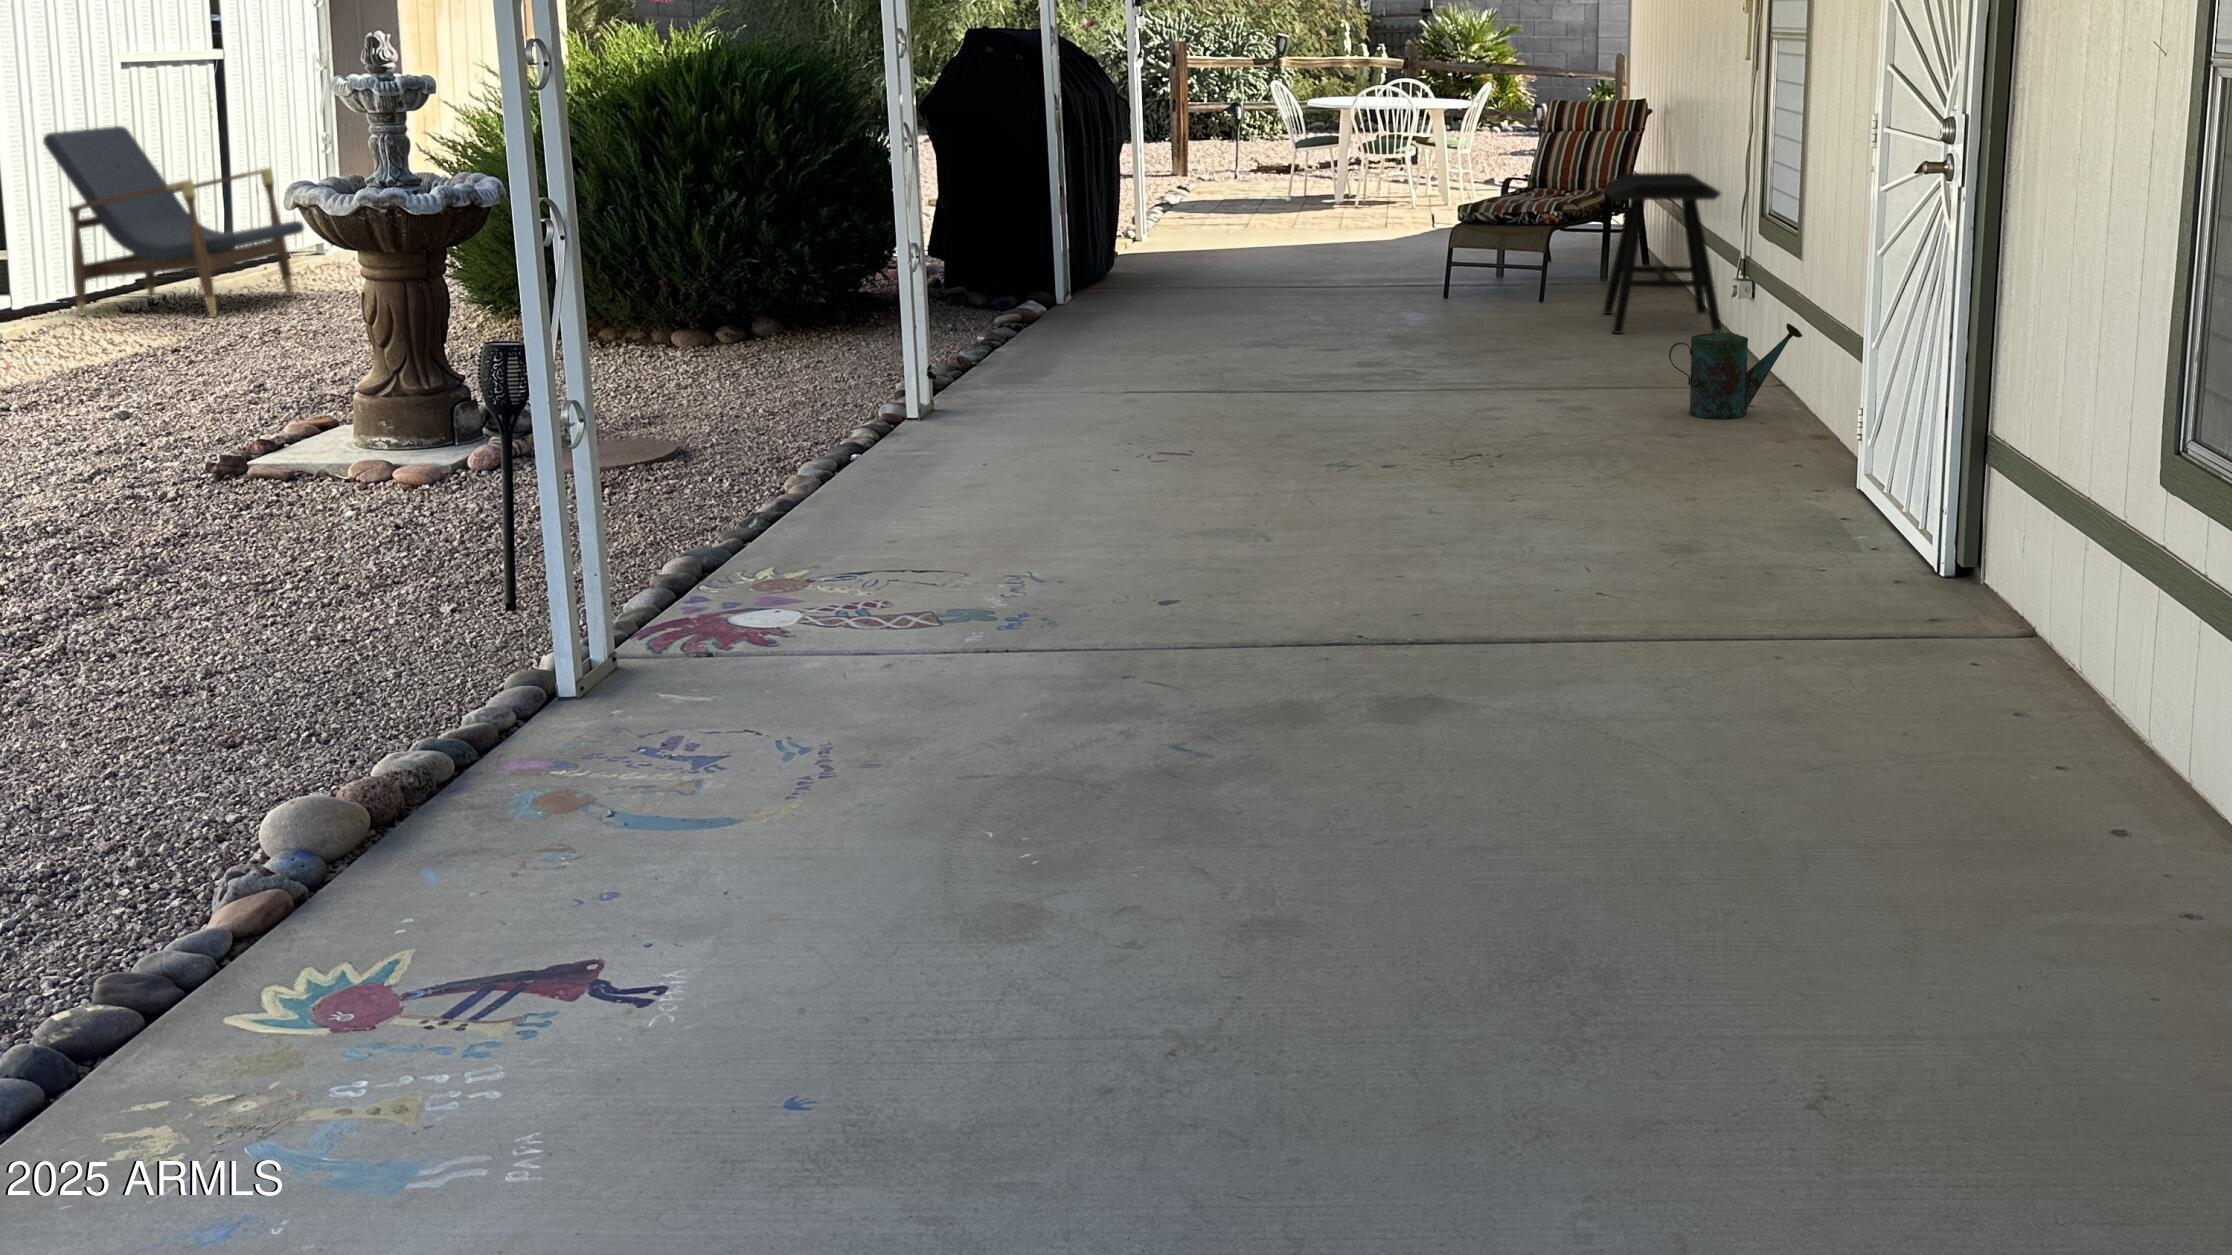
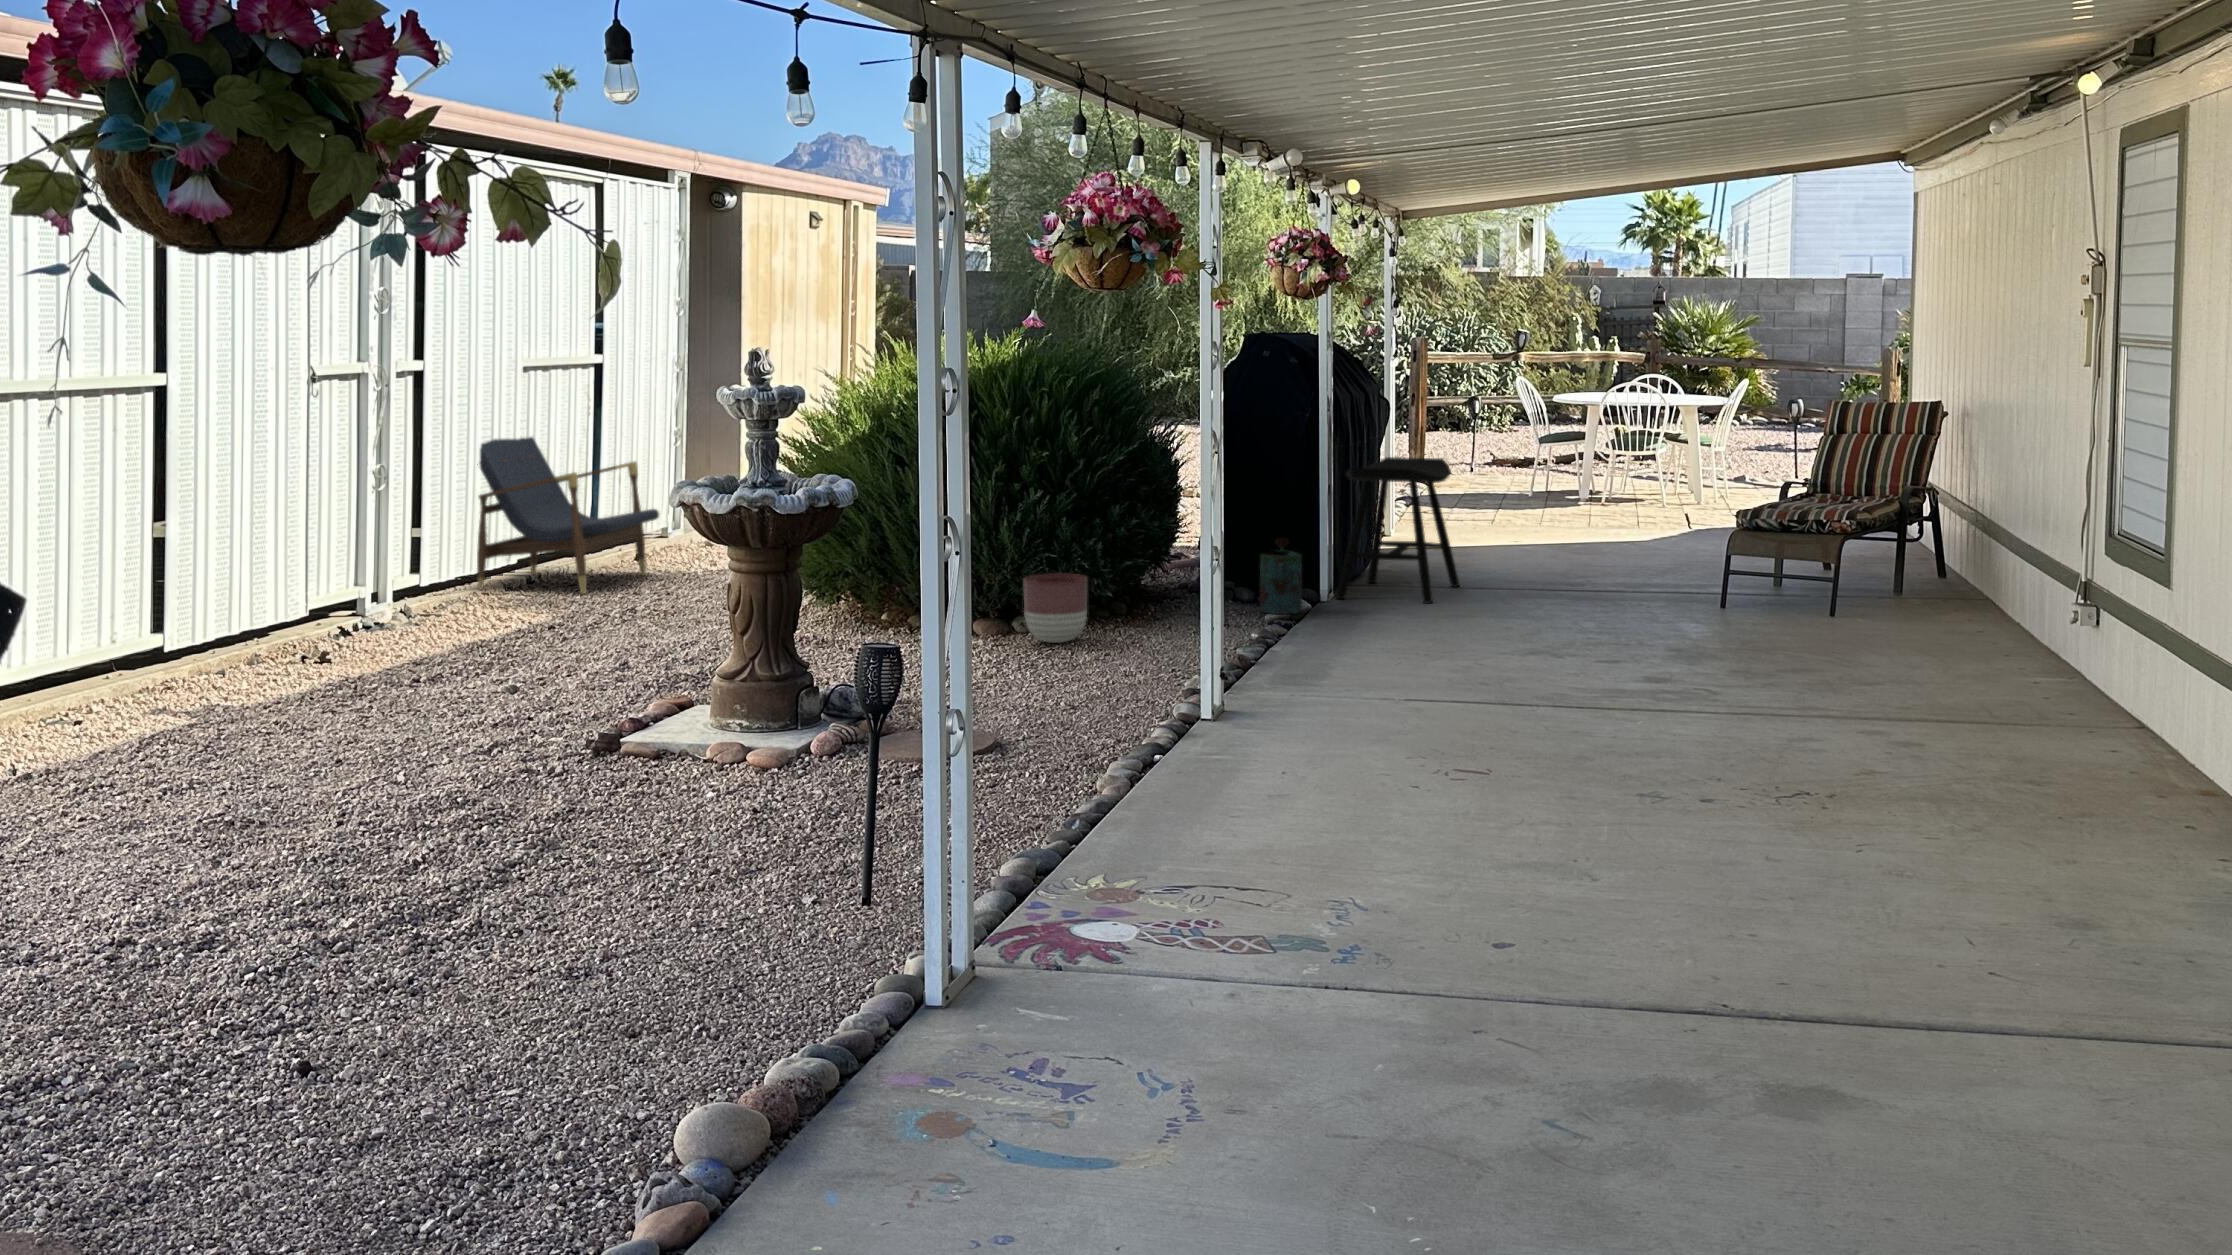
stool: present [1603,173,1722,334] -> present [1336,457,1459,603]
planter: none [725,279,797,351] -> present [1024,573,1087,643]
watering can: present [1669,323,1803,419] -> present [1260,538,1302,614]

